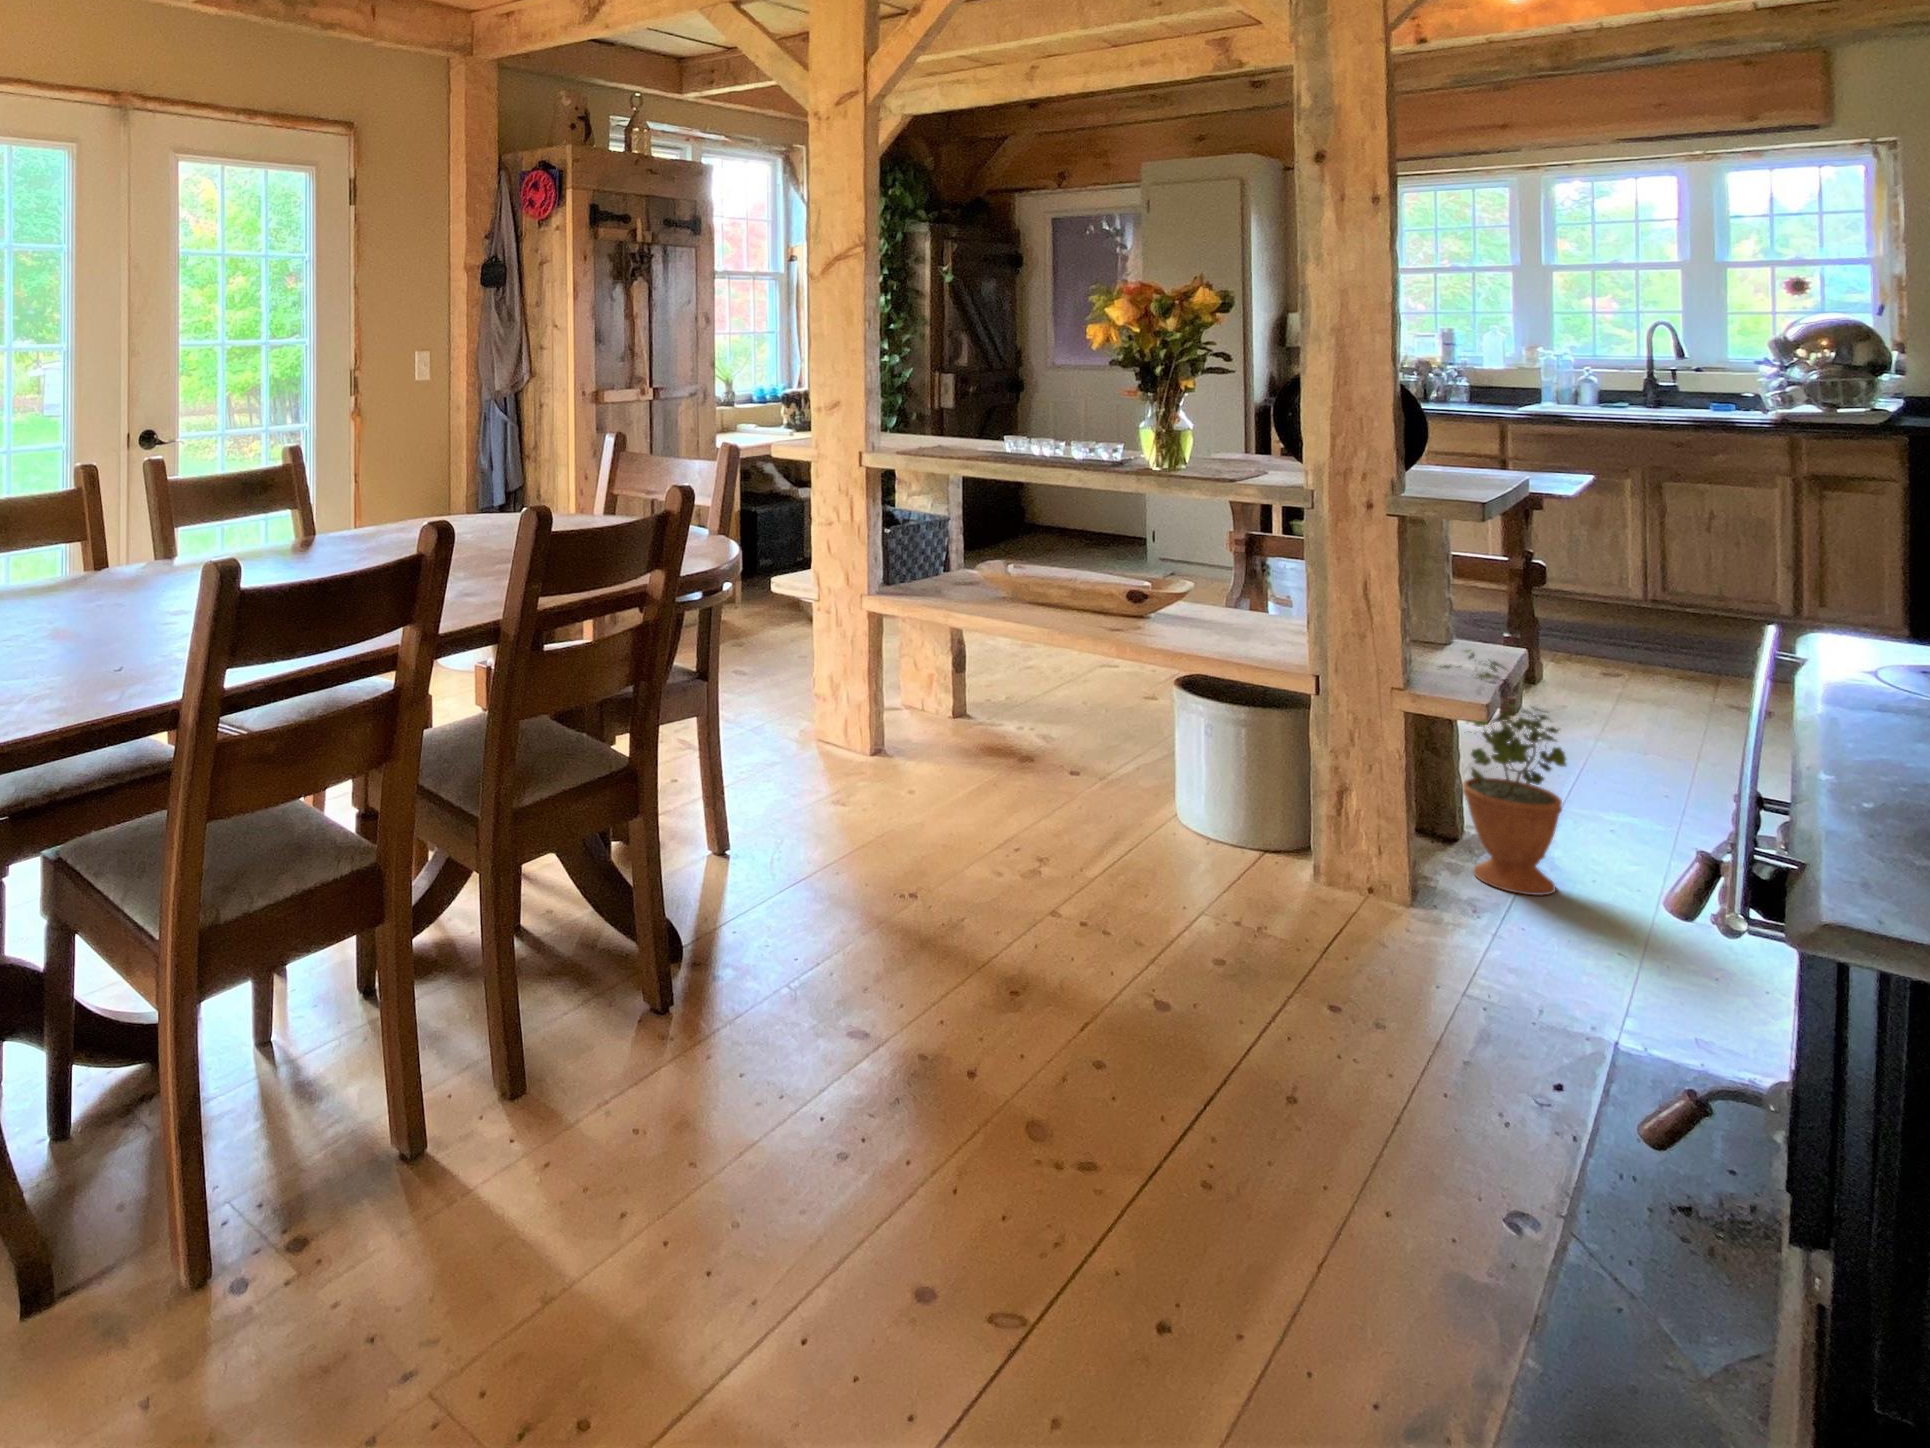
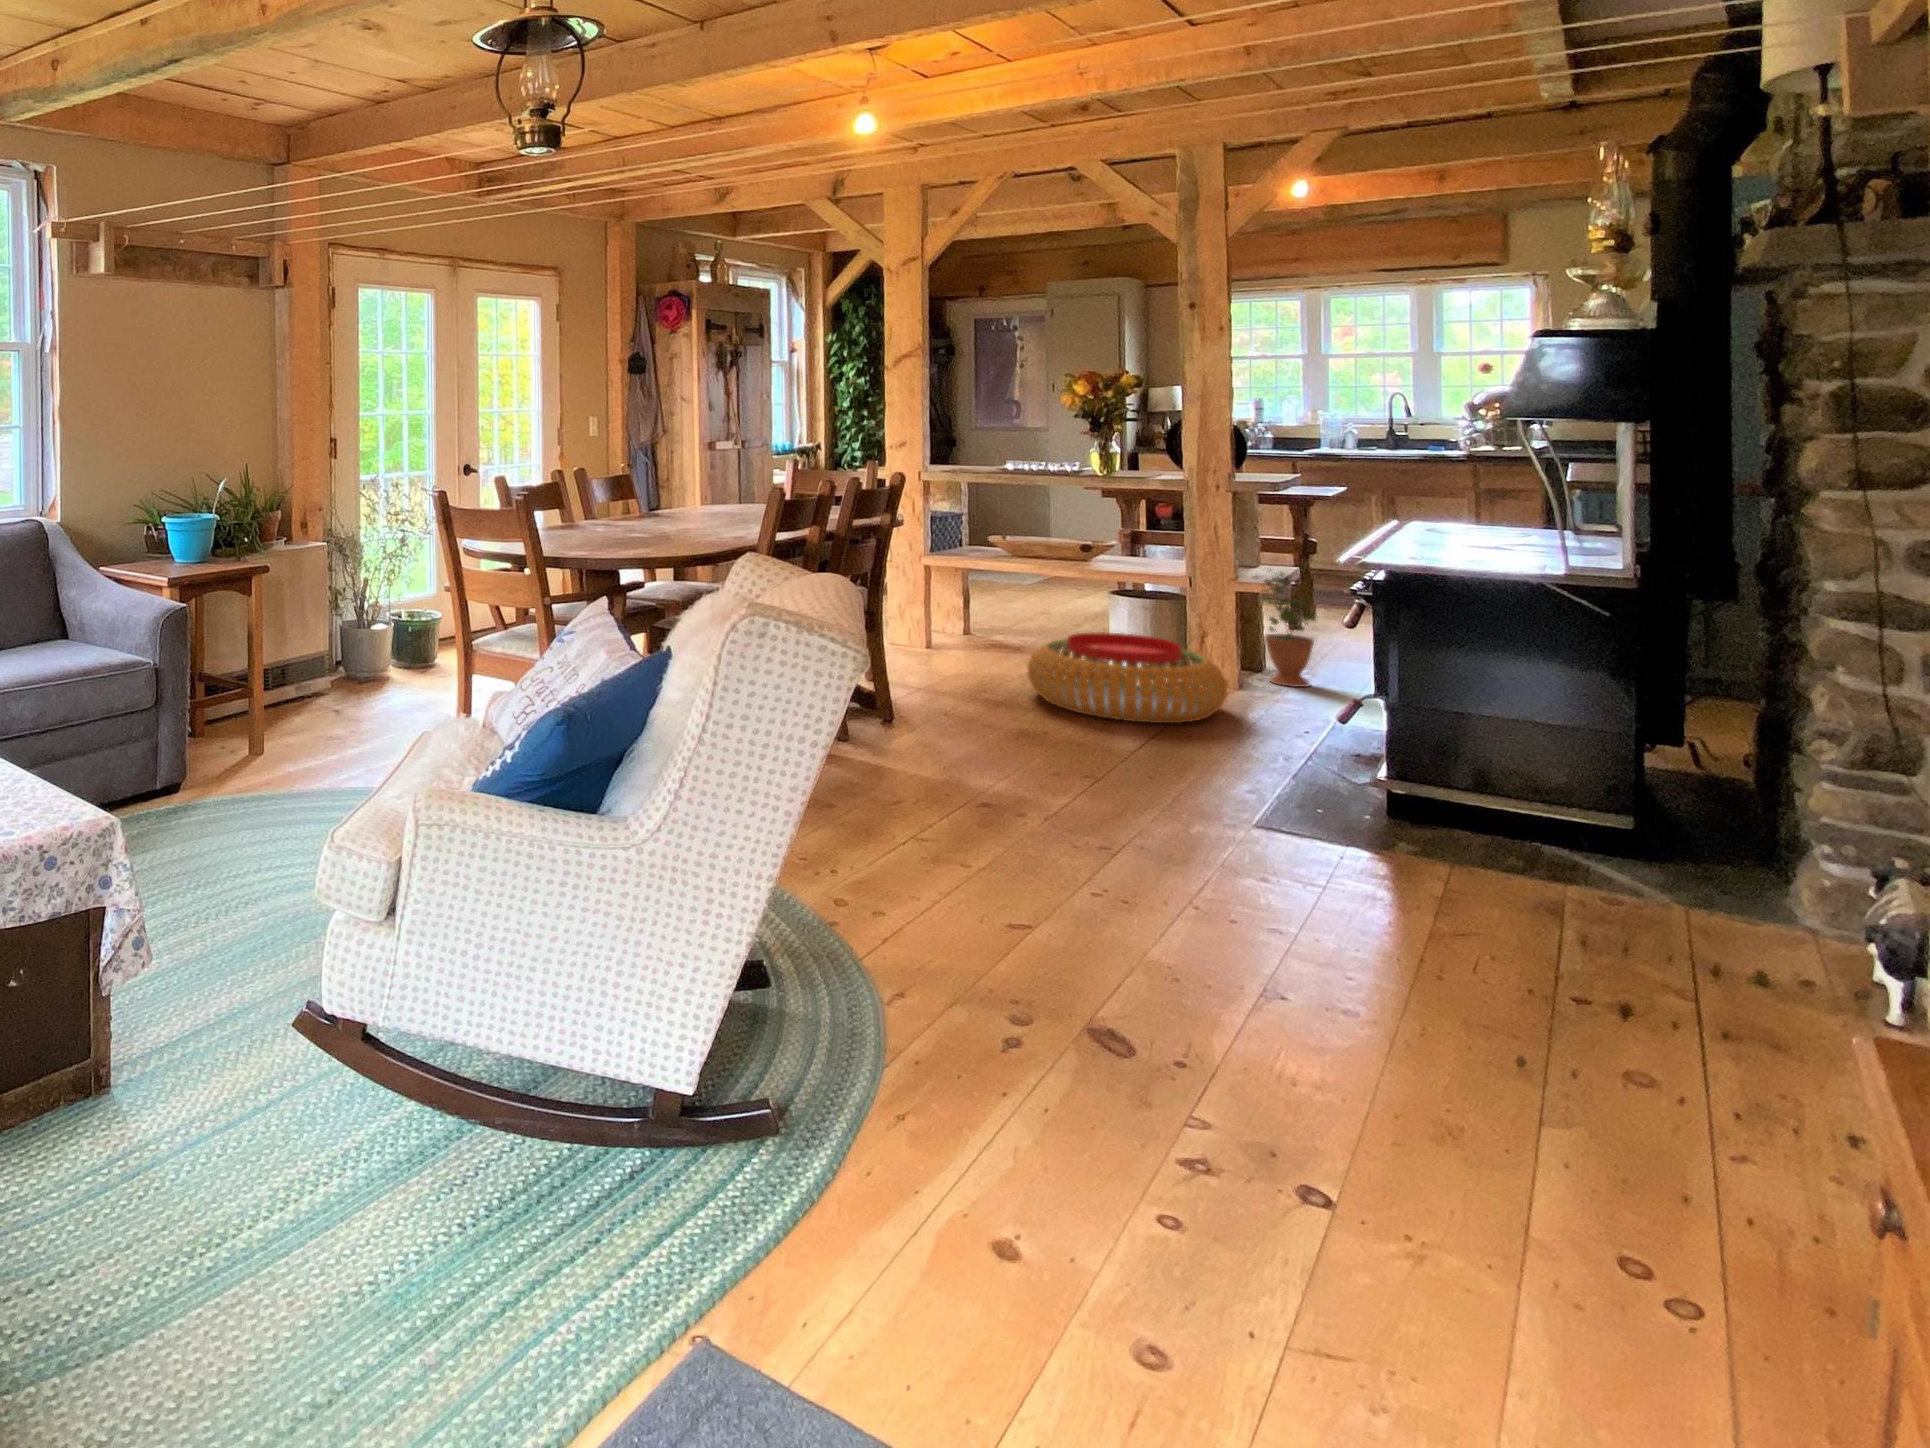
pouf: none [985,786,1386,1032] -> present [1027,632,1227,723]

